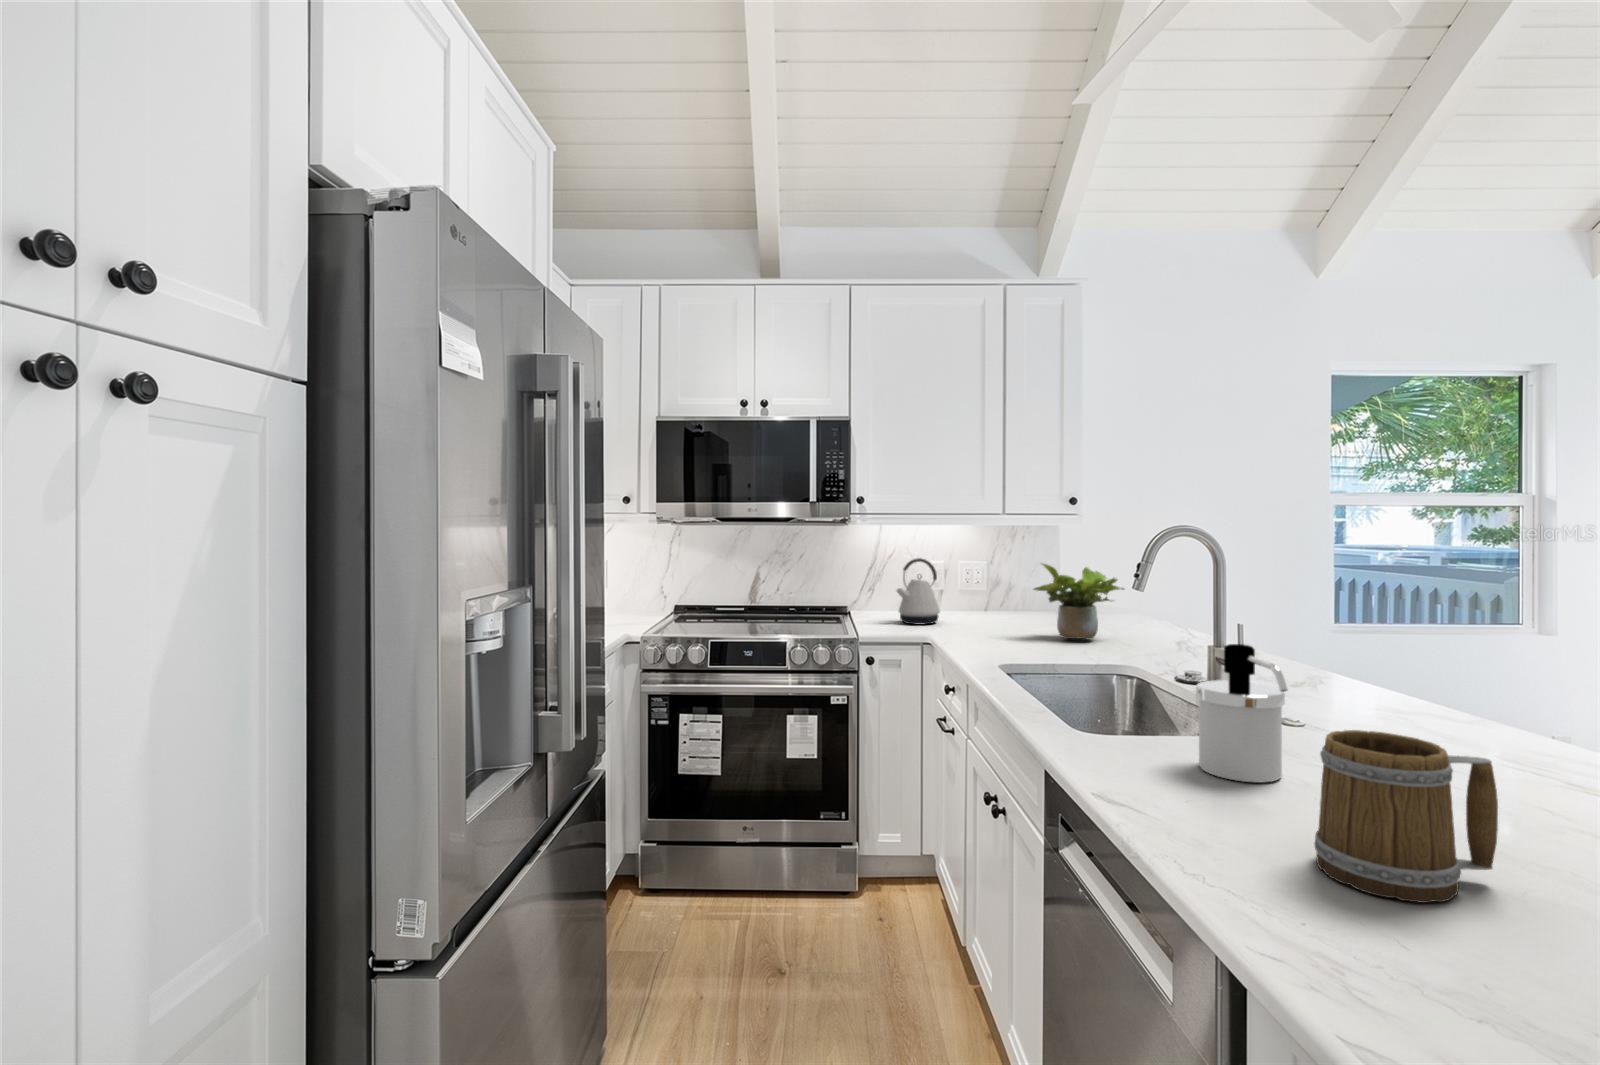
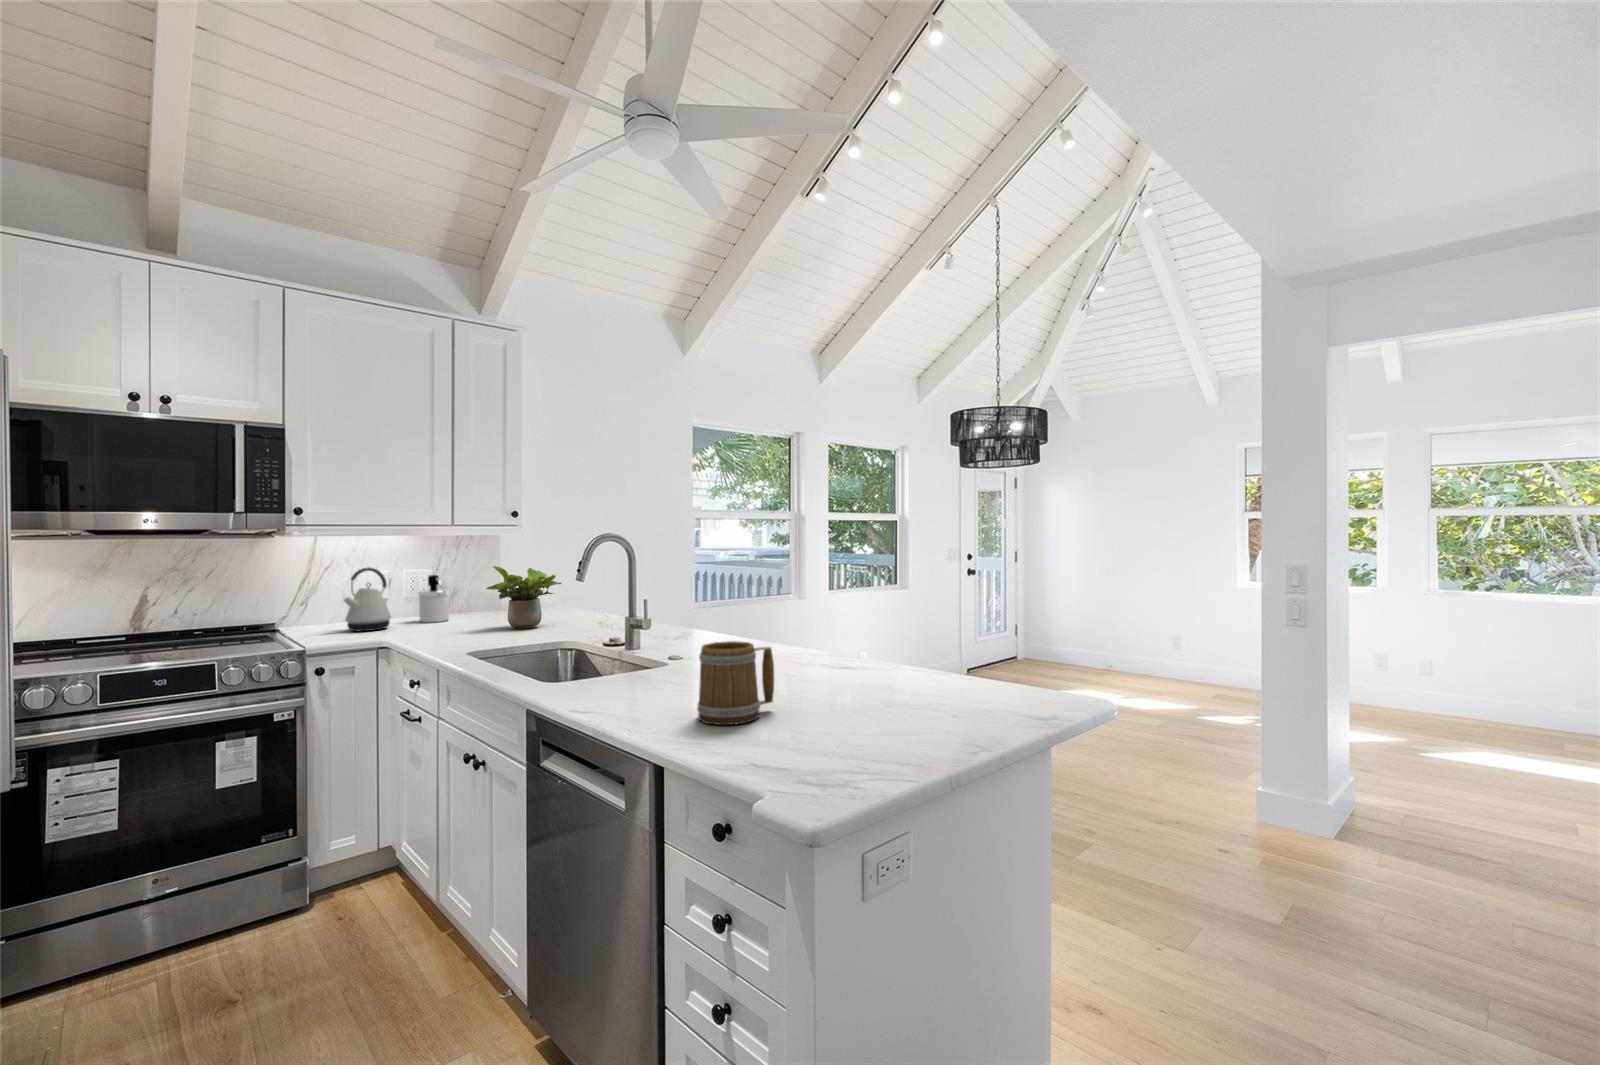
soap dispenser: present [1196,644,1287,783] -> present [418,575,449,623]

